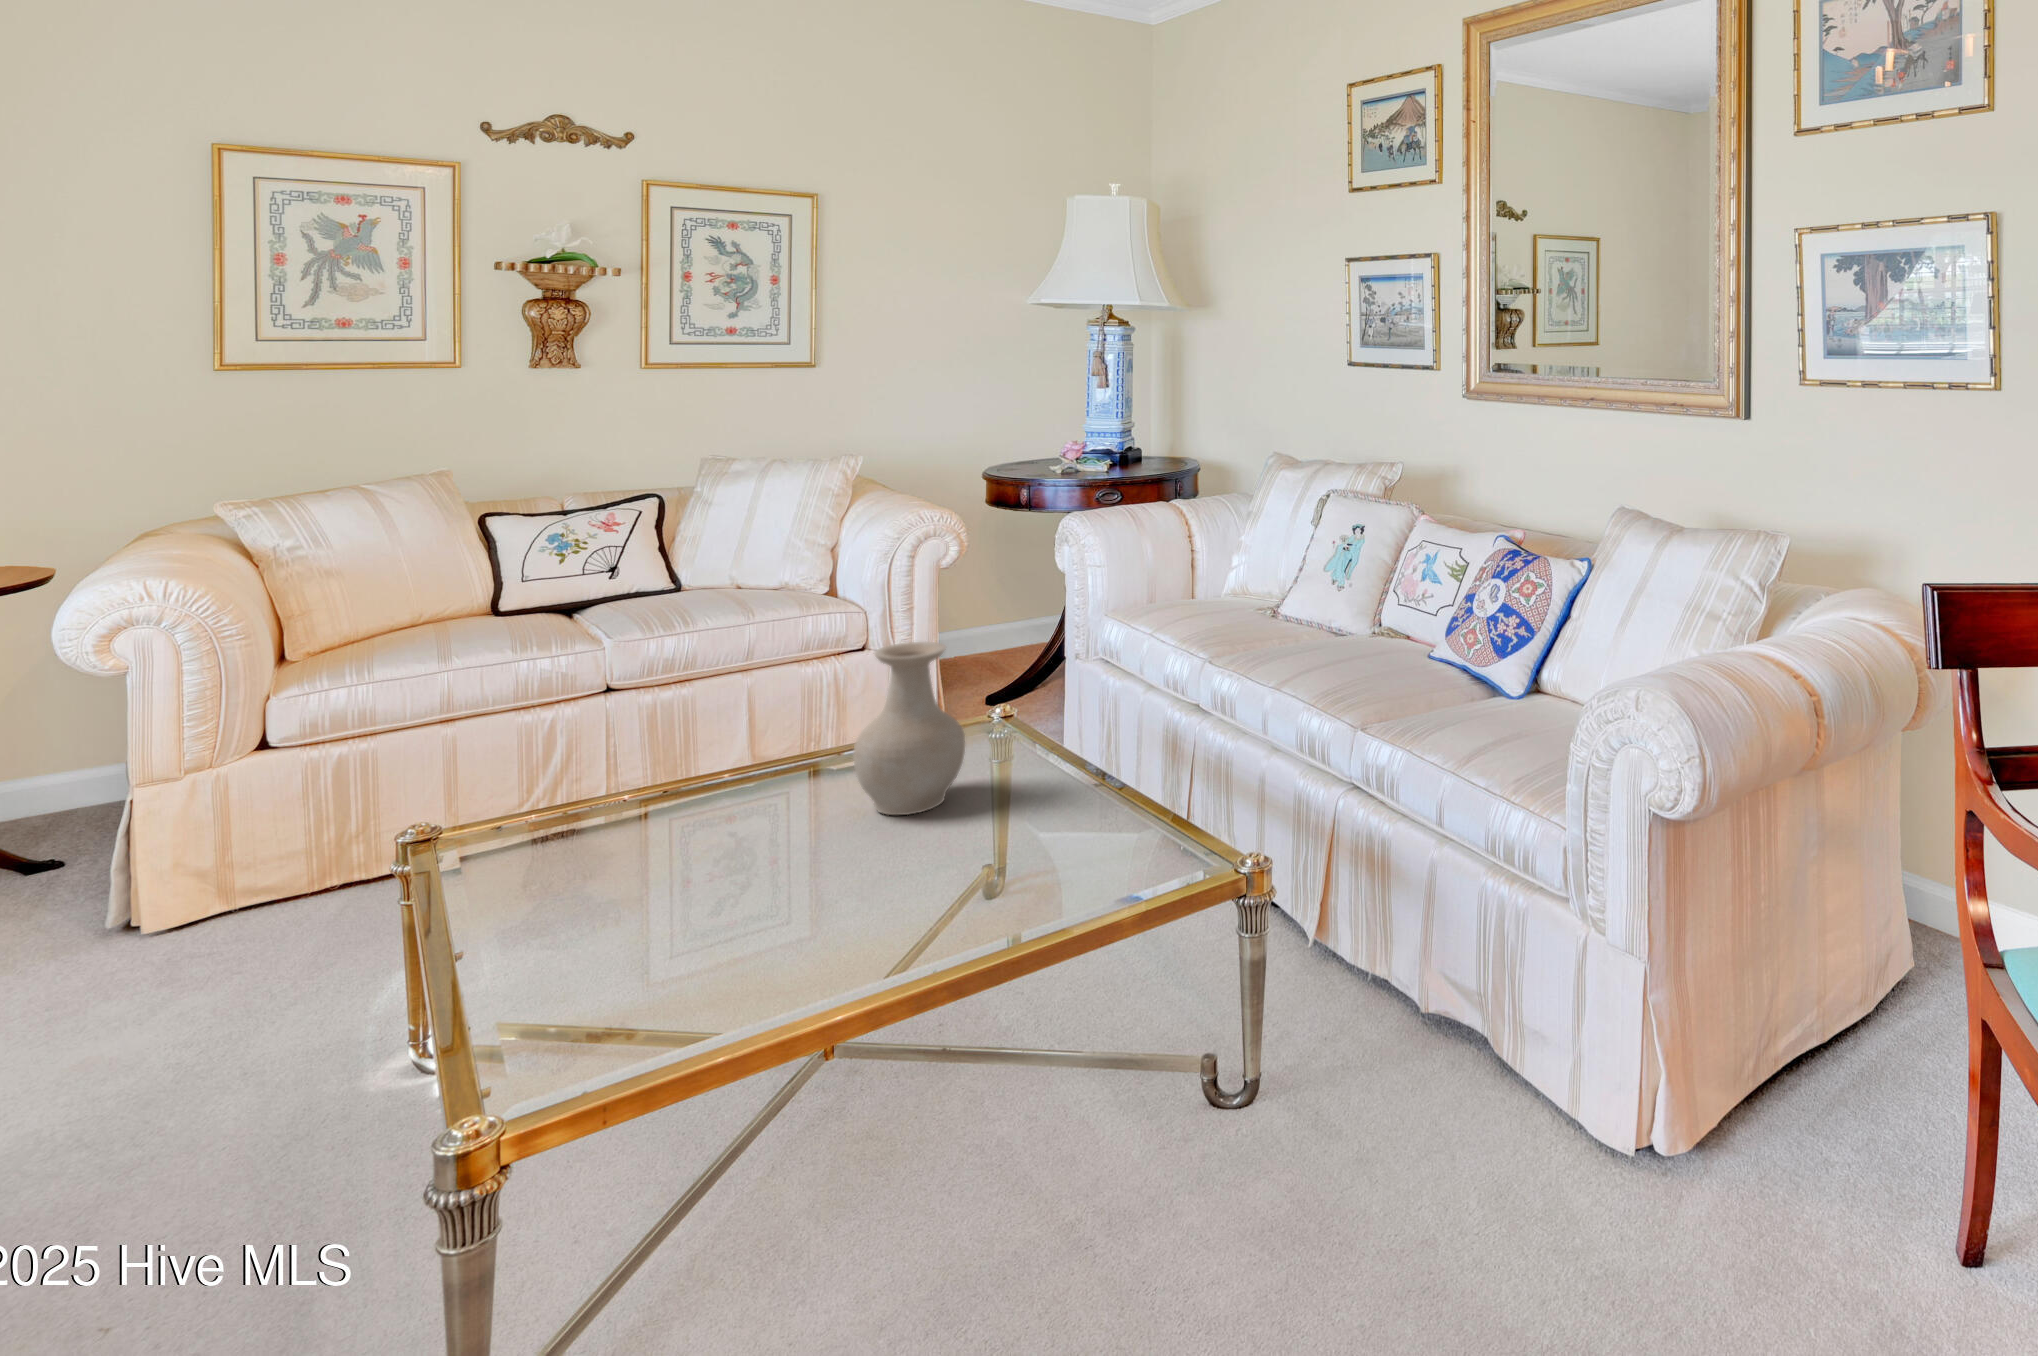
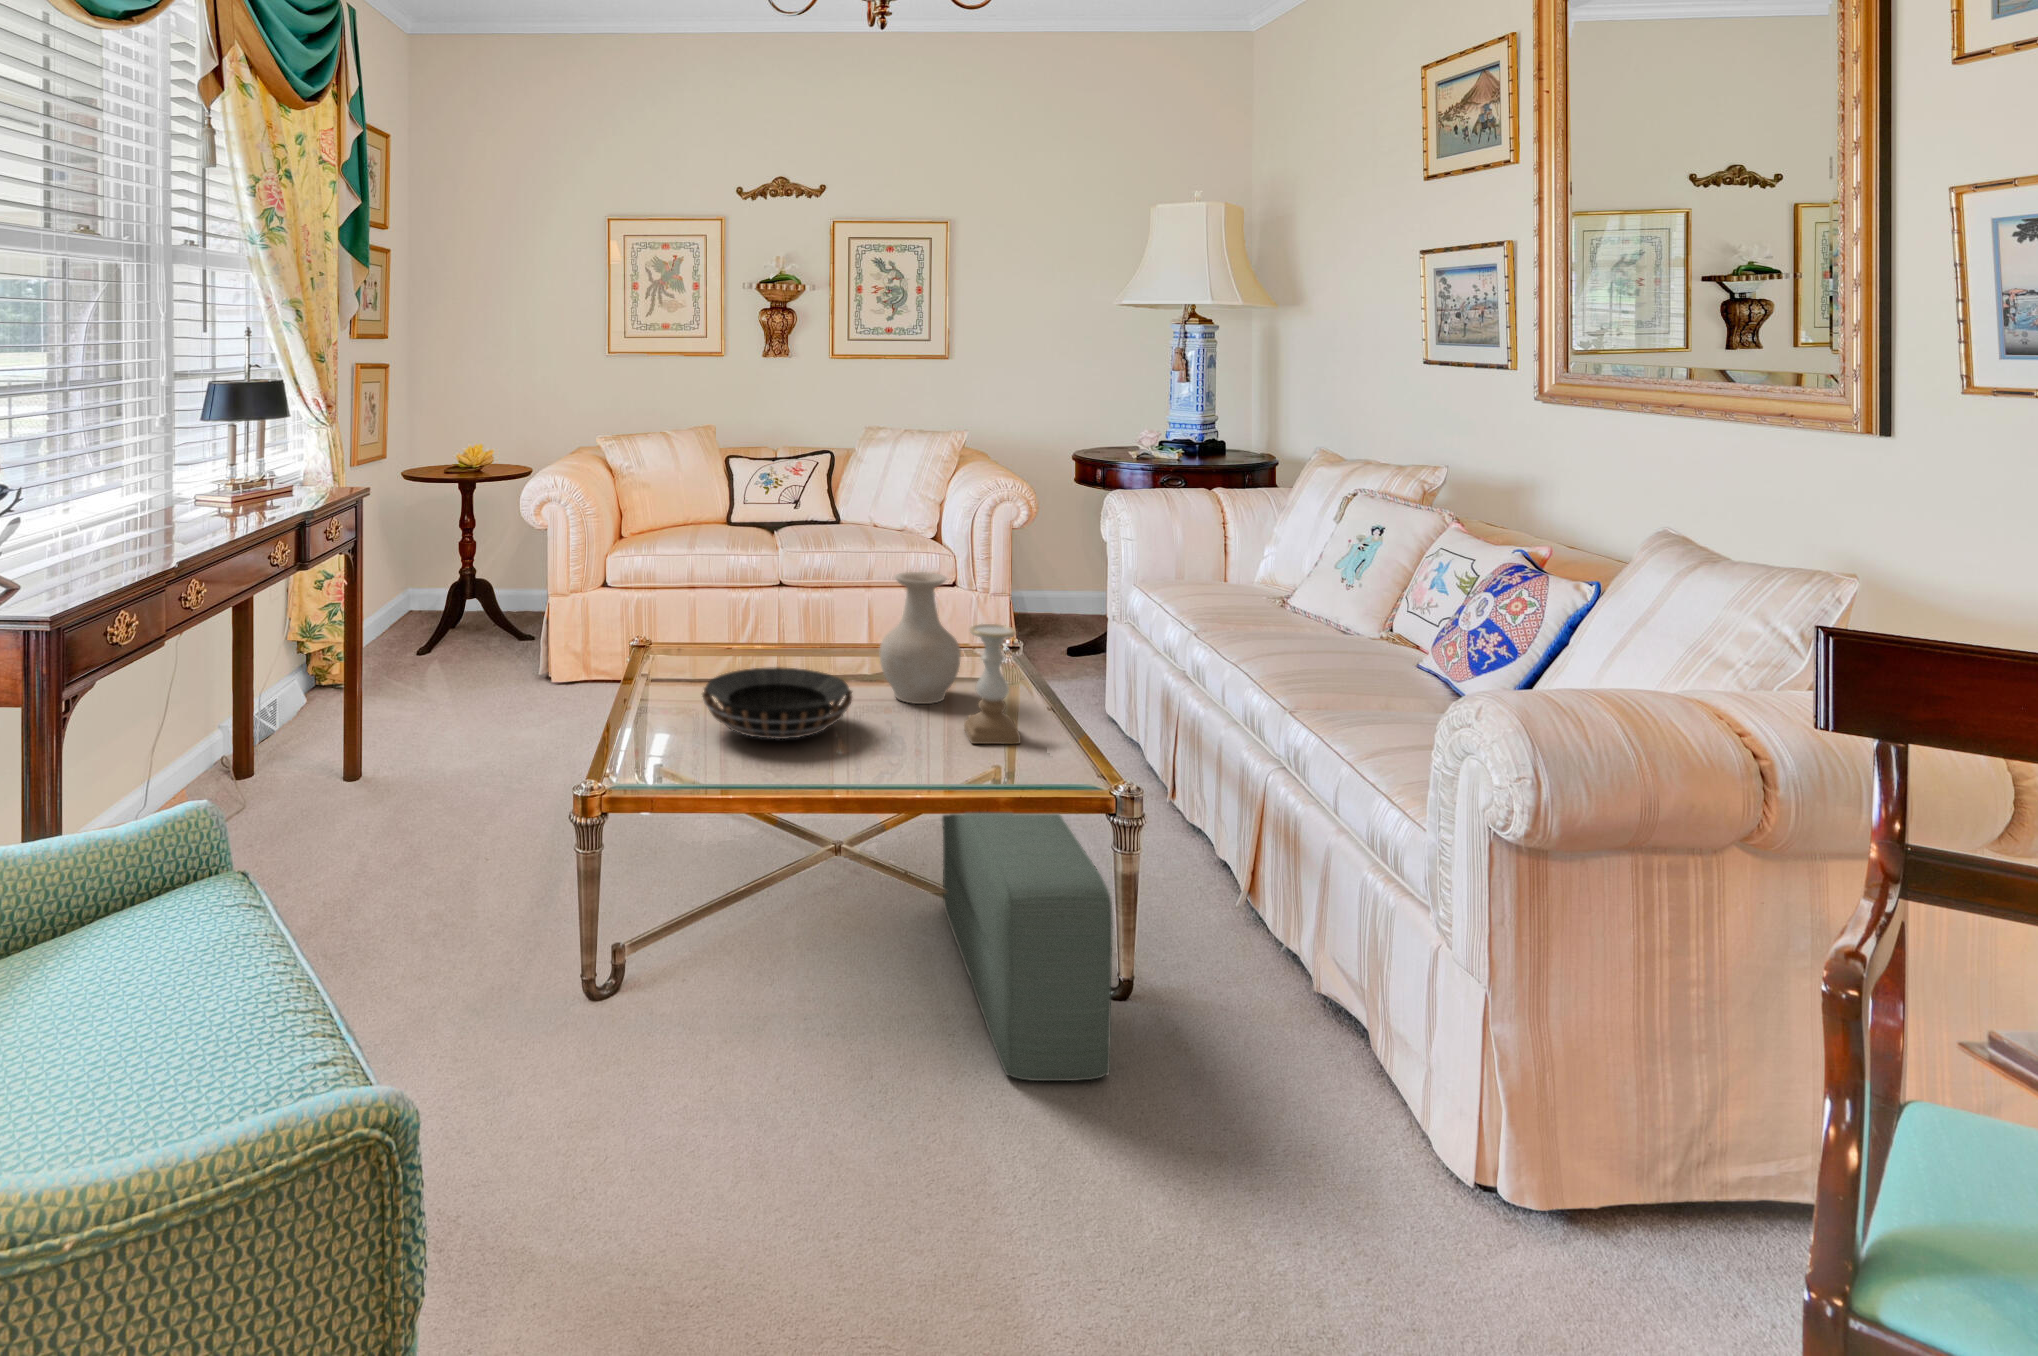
candle holder: none [999,694,1079,850] -> present [964,624,1021,744]
decorative bowl: none [603,804,852,927] -> present [702,667,852,739]
pouf: none [989,862,1284,1259] -> present [942,813,1112,1081]

